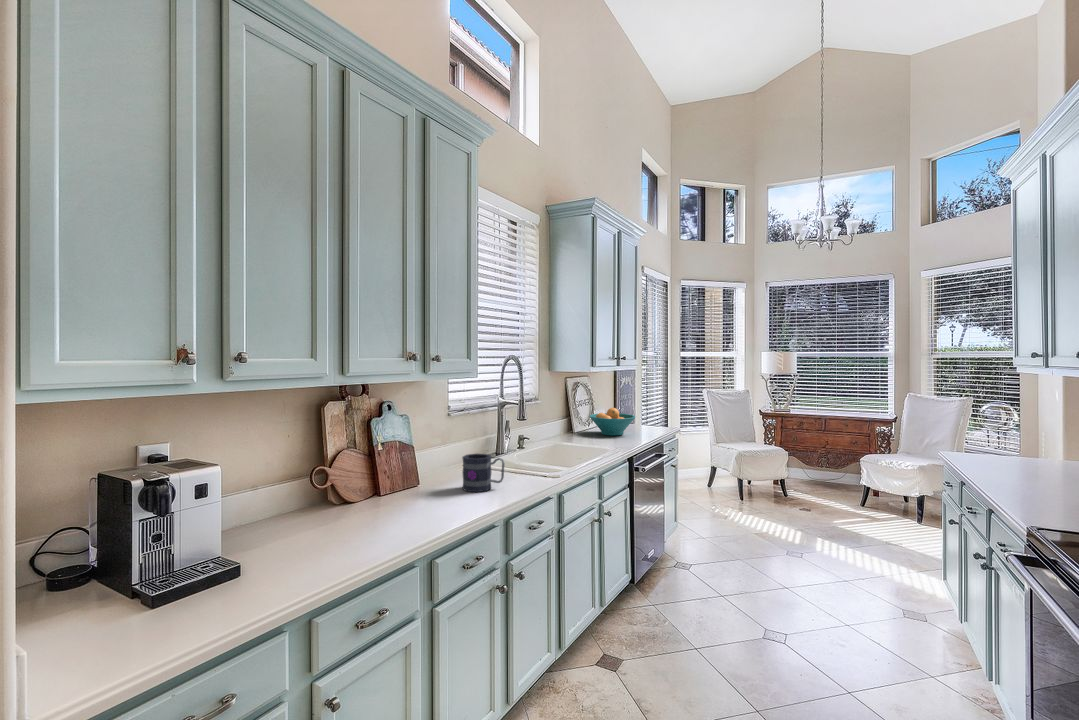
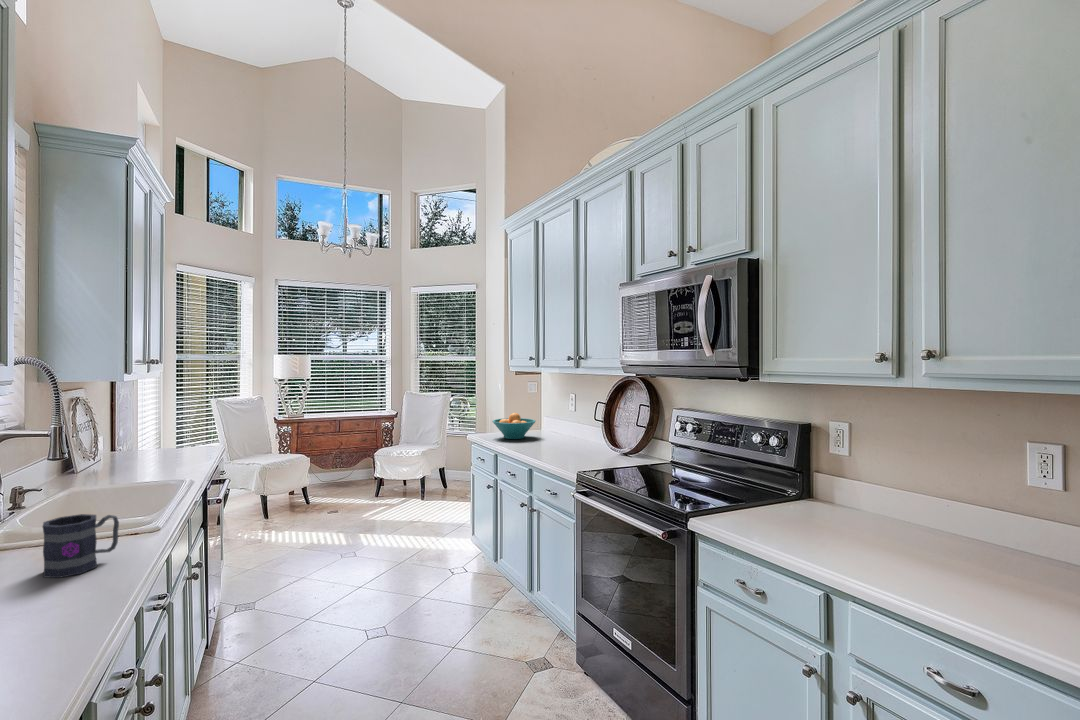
fruit bowl: present [590,408,635,436] -> present [493,413,535,439]

